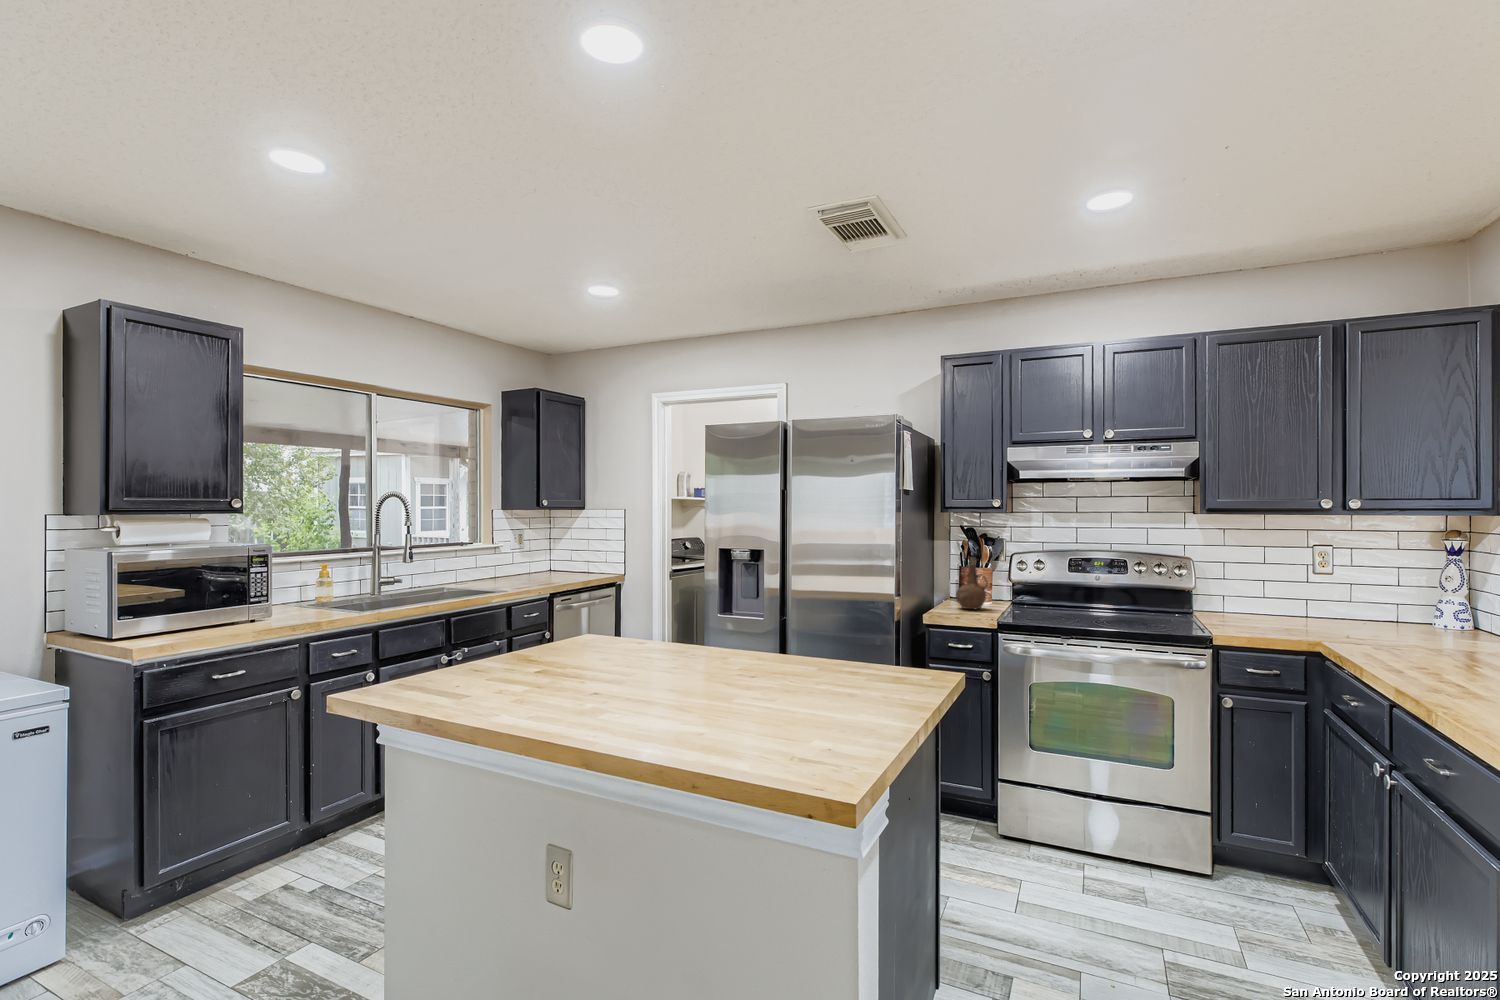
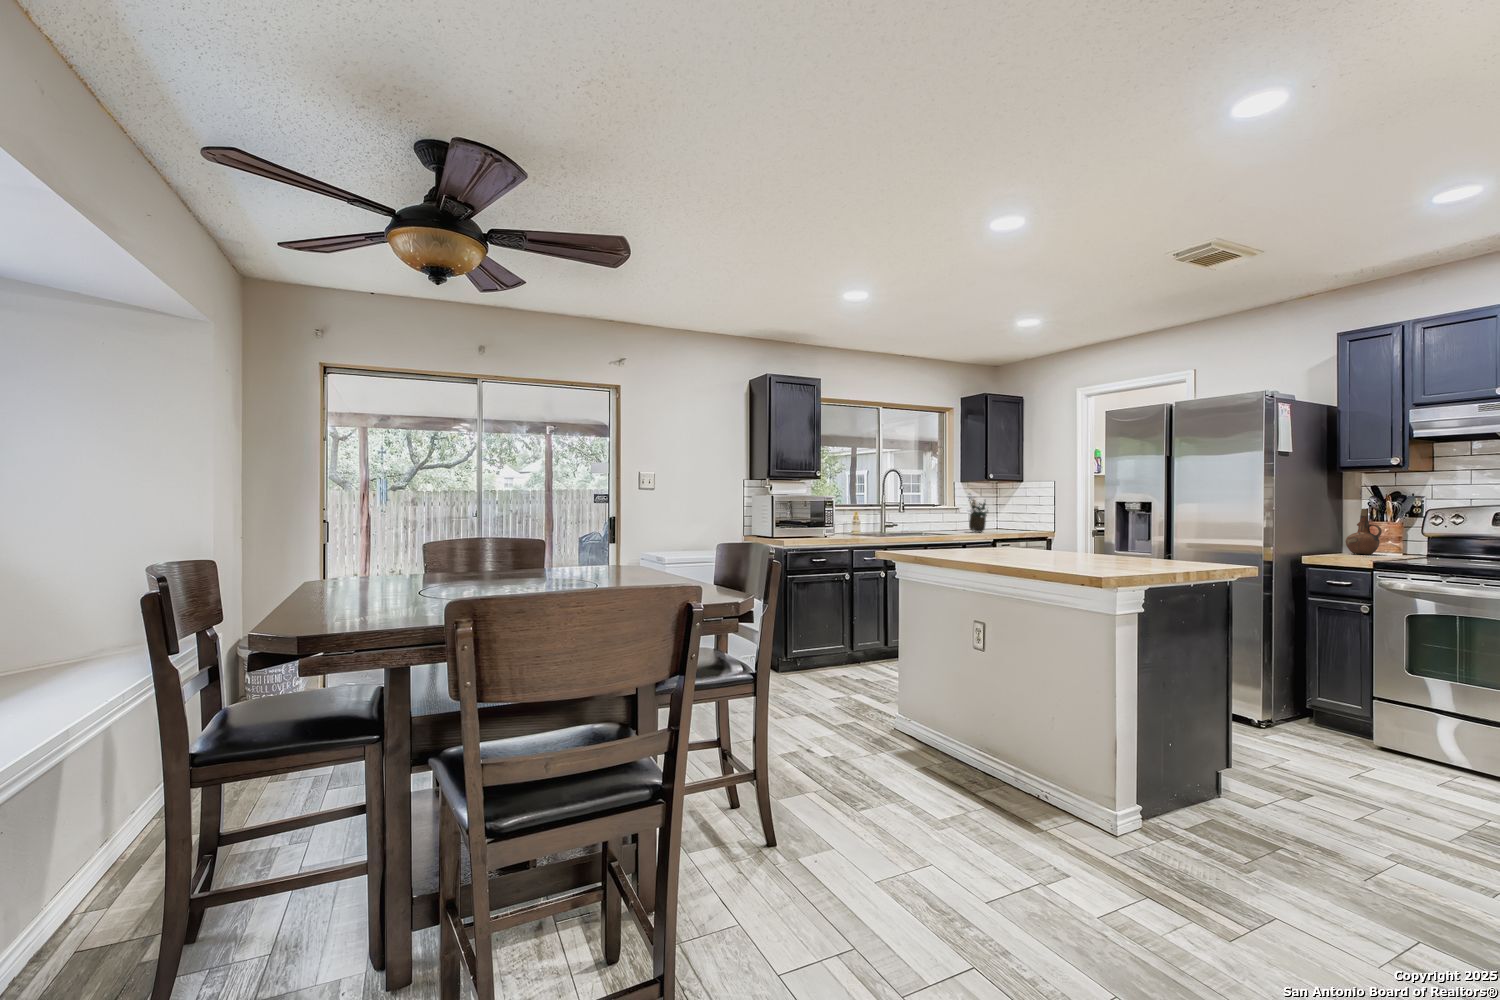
potted plant: none [513,526,543,583] -> present [969,498,988,532]

